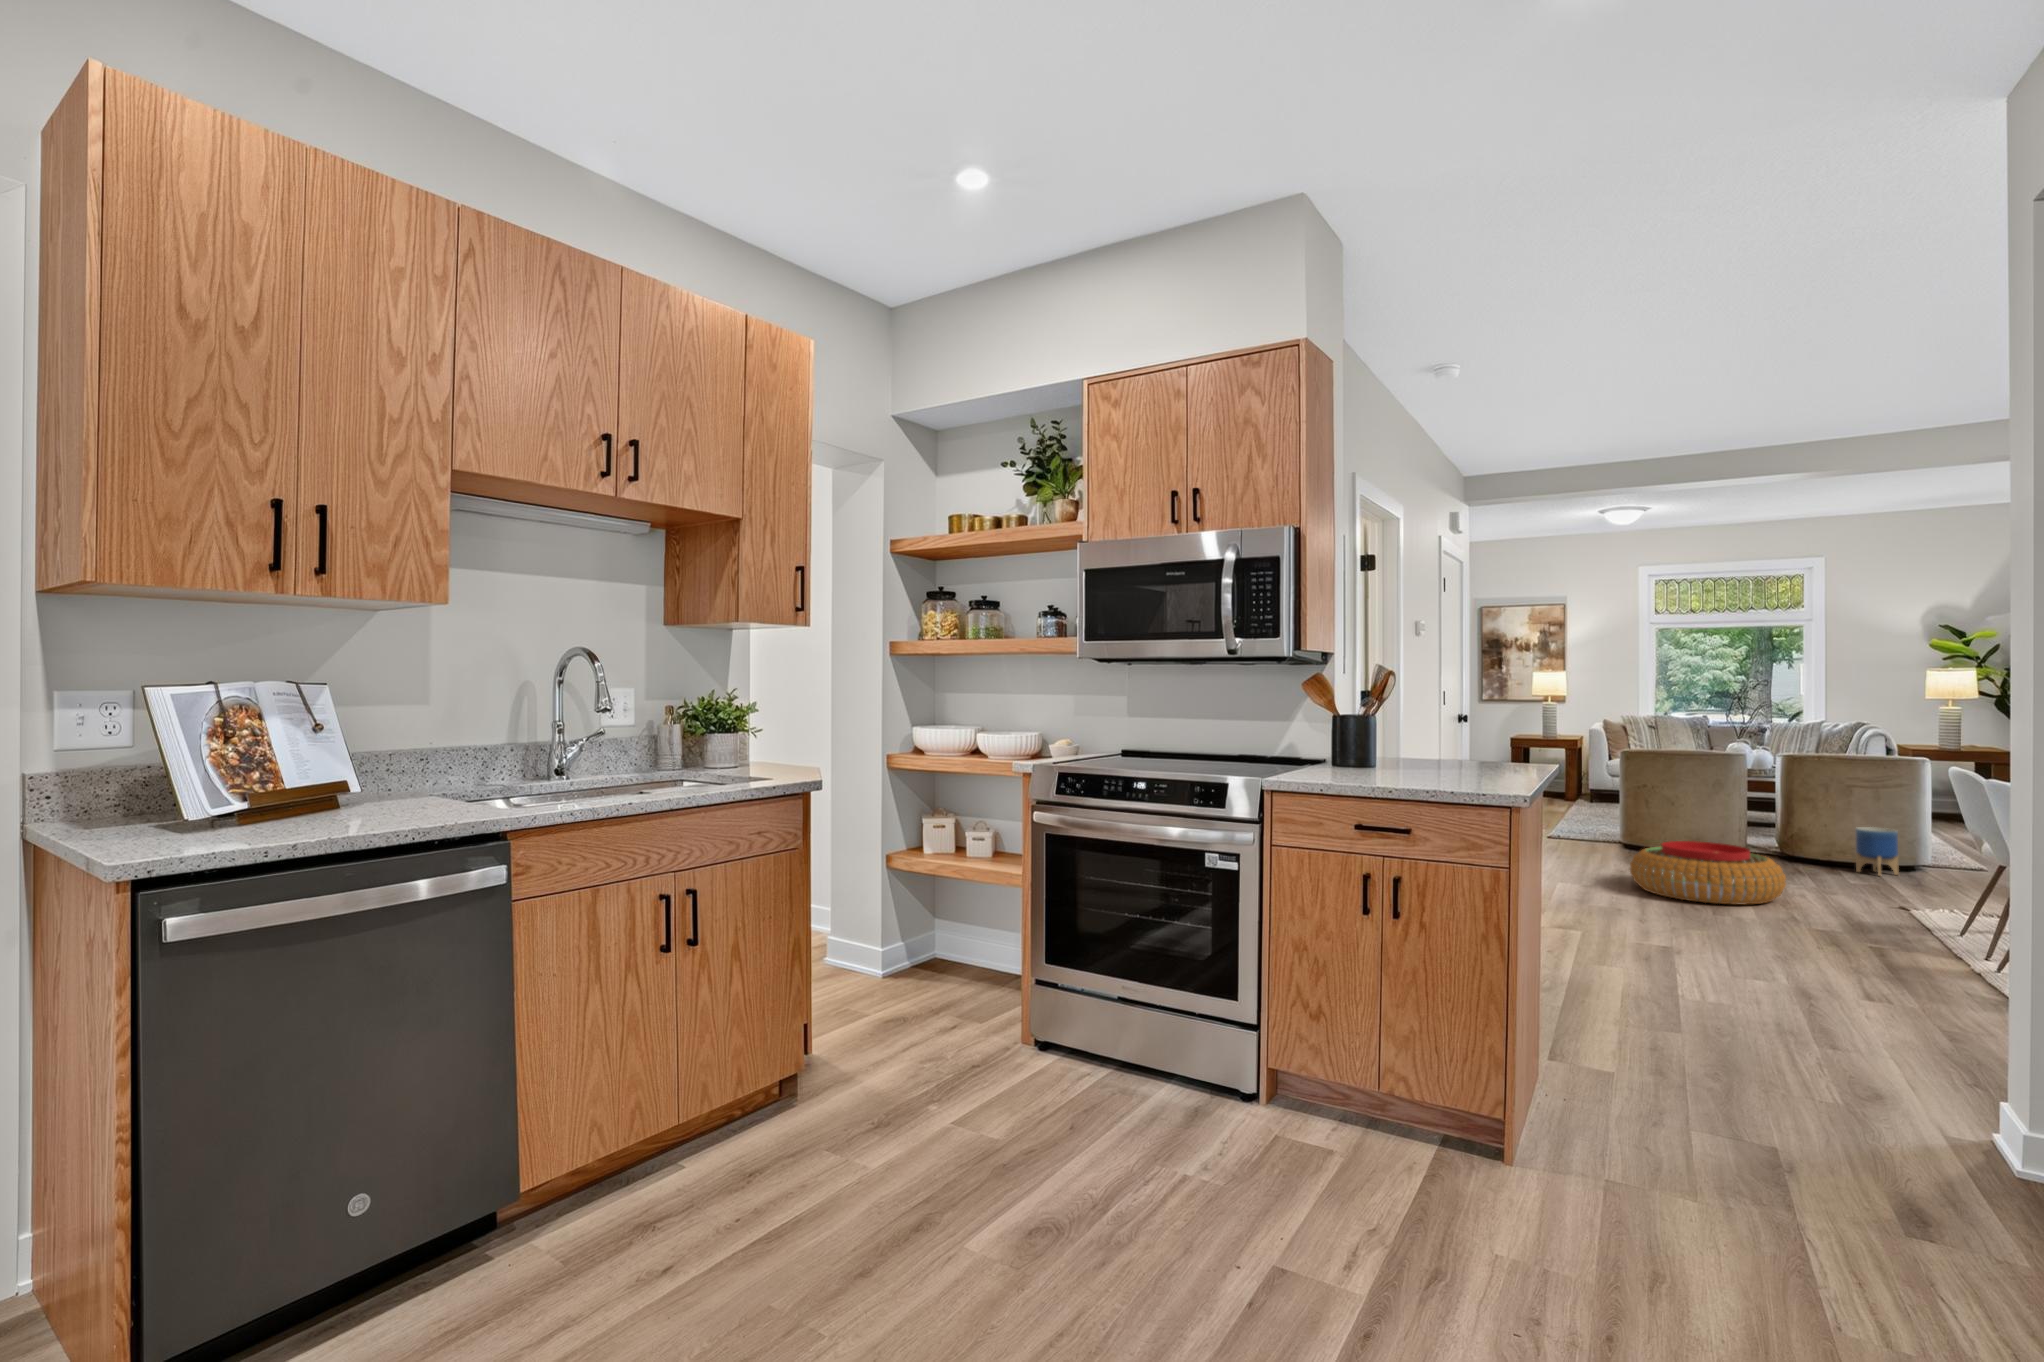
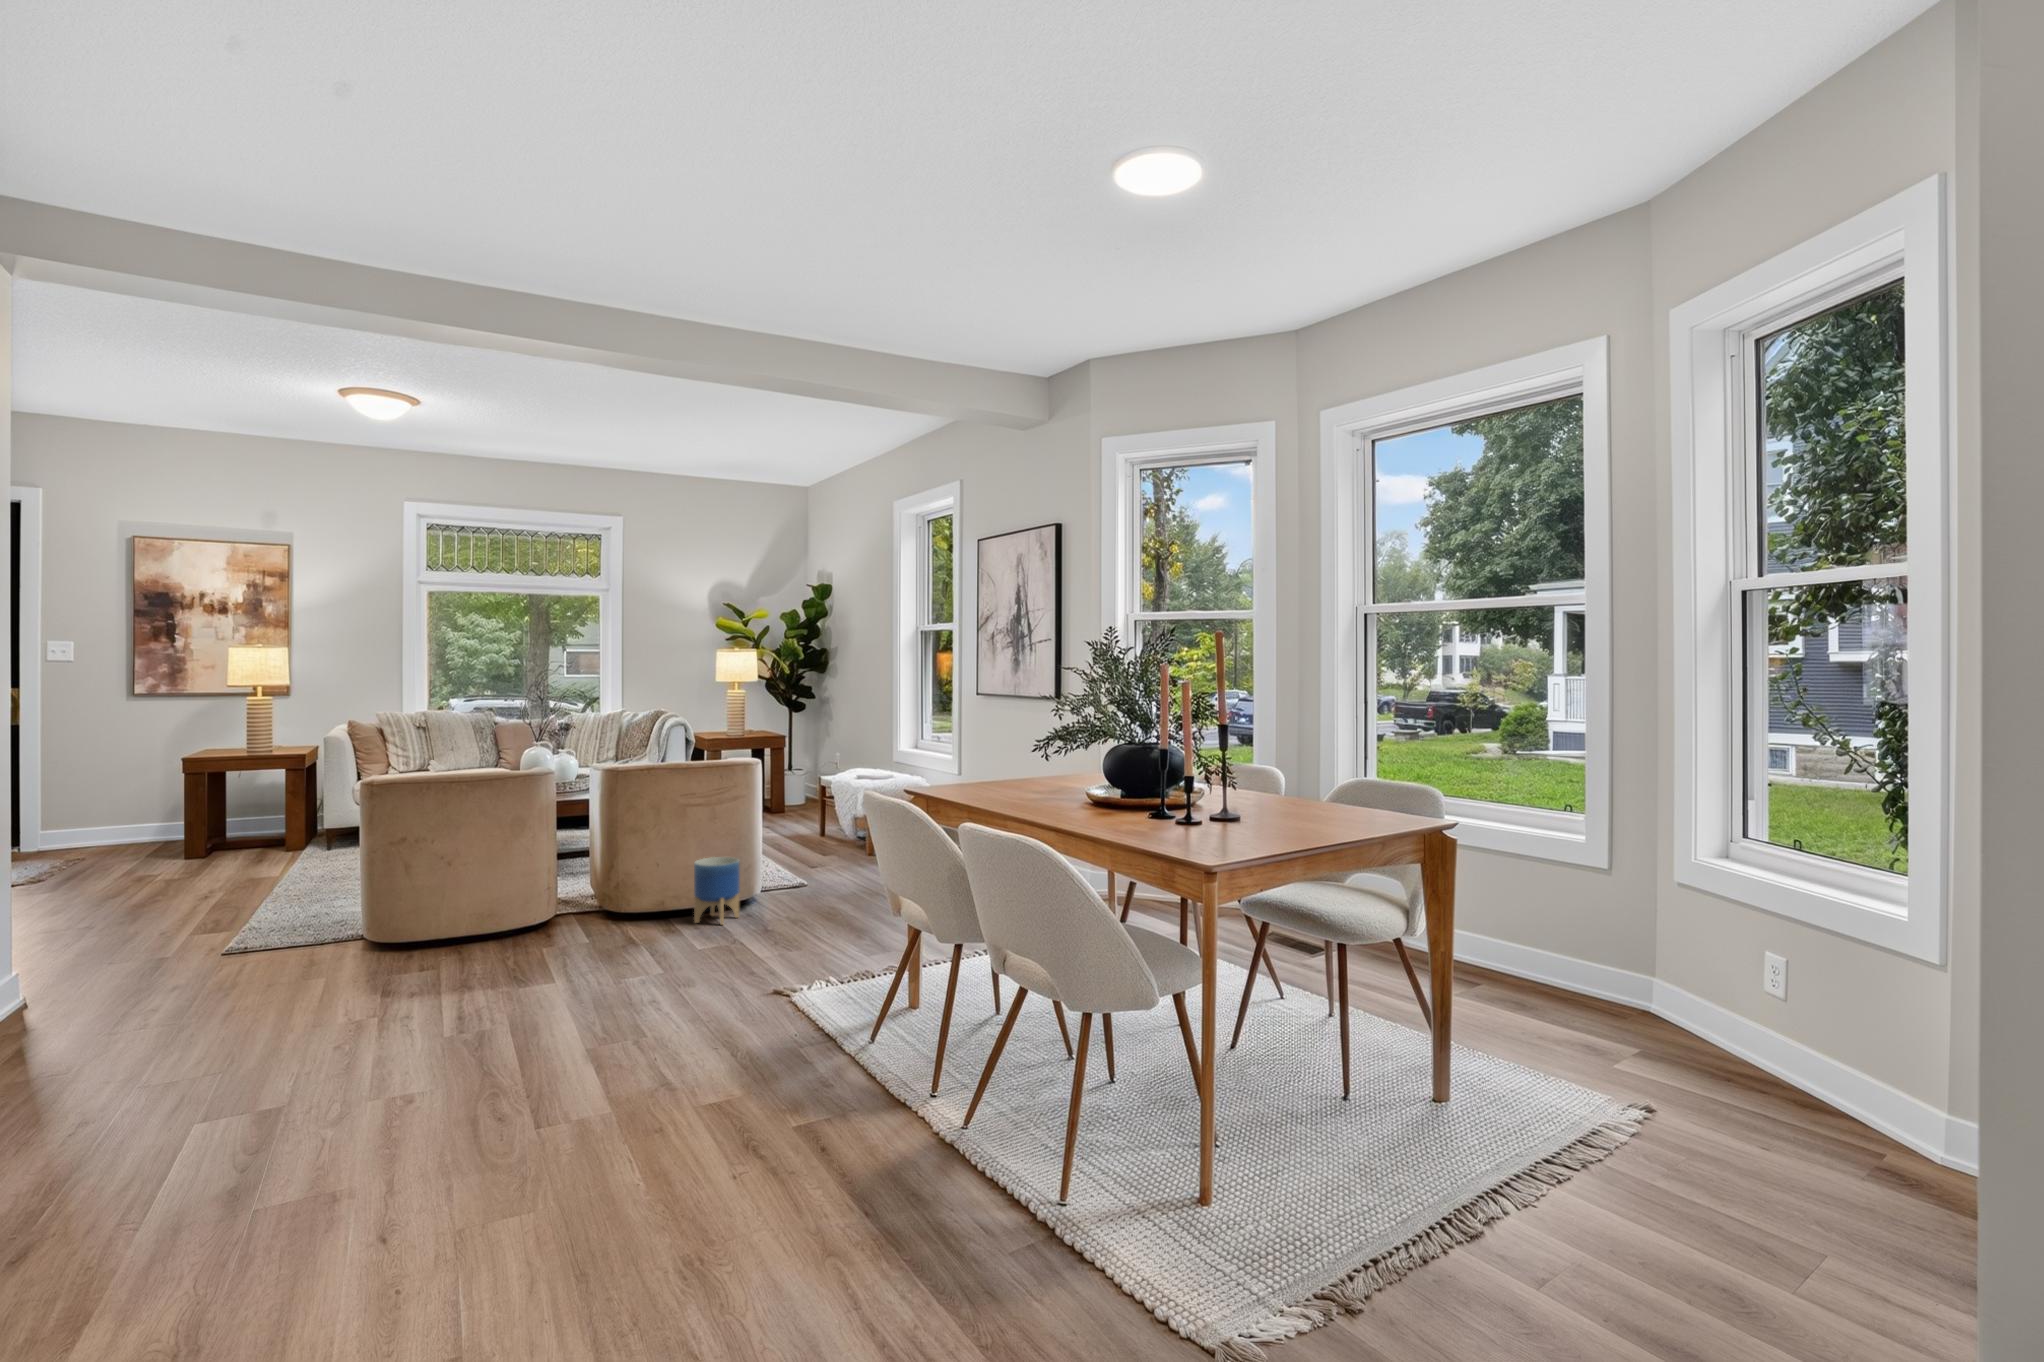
pouf: present [1630,841,1786,905] -> none [371,944,640,1090]

